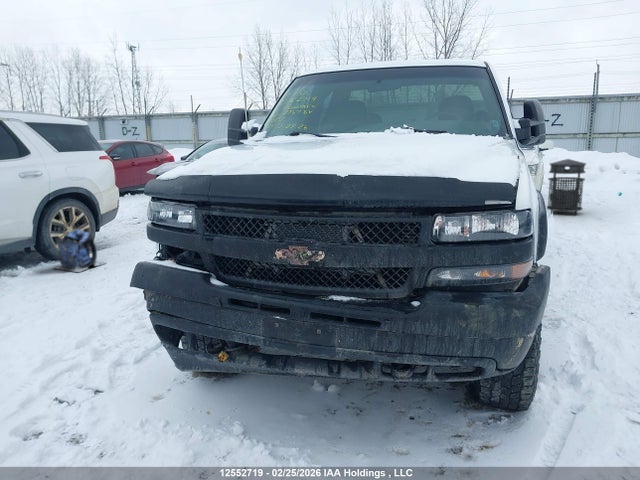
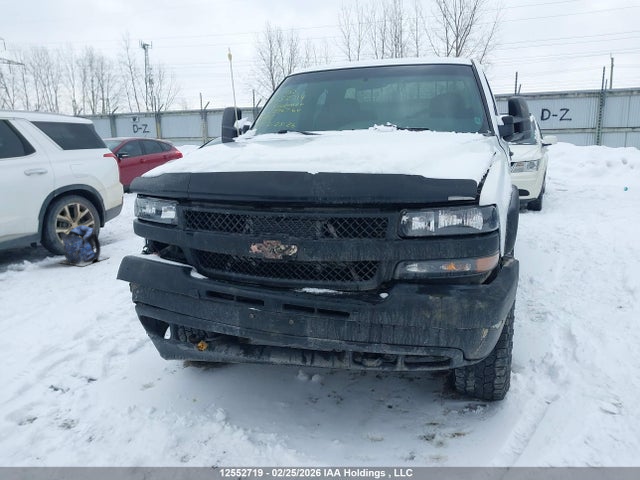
trash can: present [547,159,586,215] -> none [544,154,583,210]

